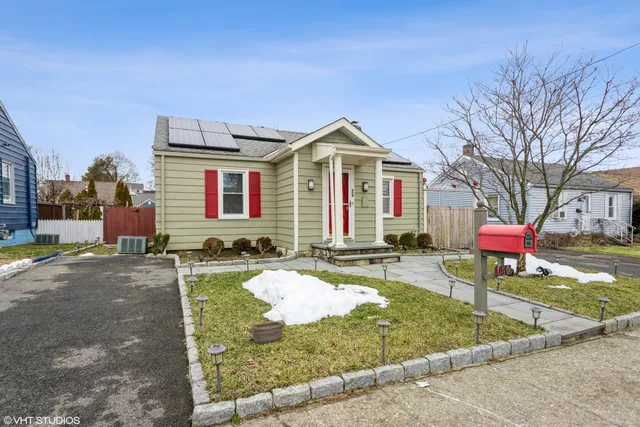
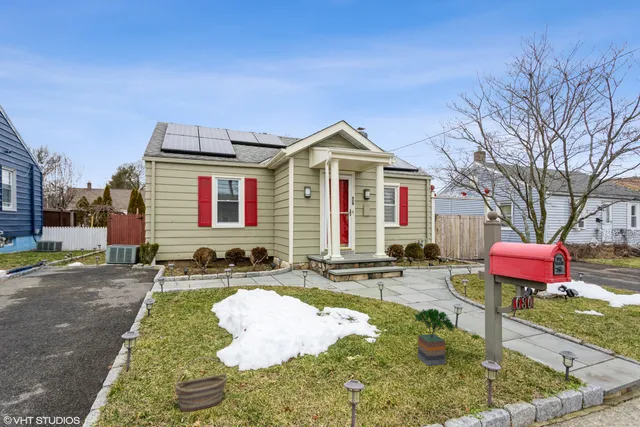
potted tree: none [415,276,446,319] -> present [415,309,454,366]

